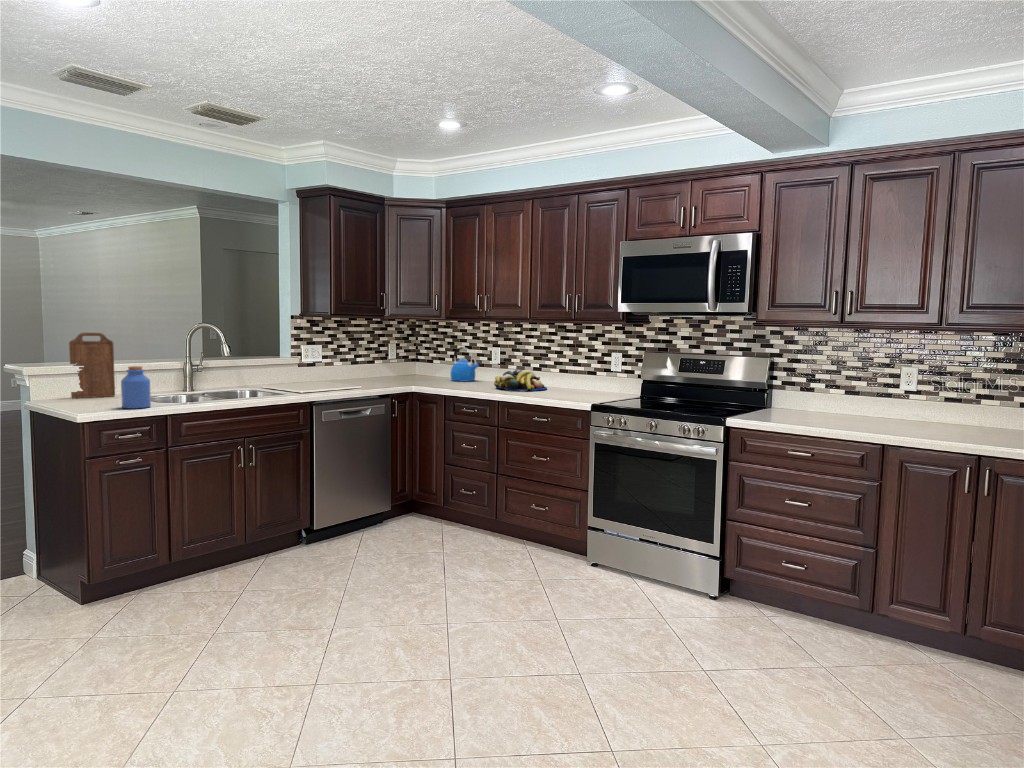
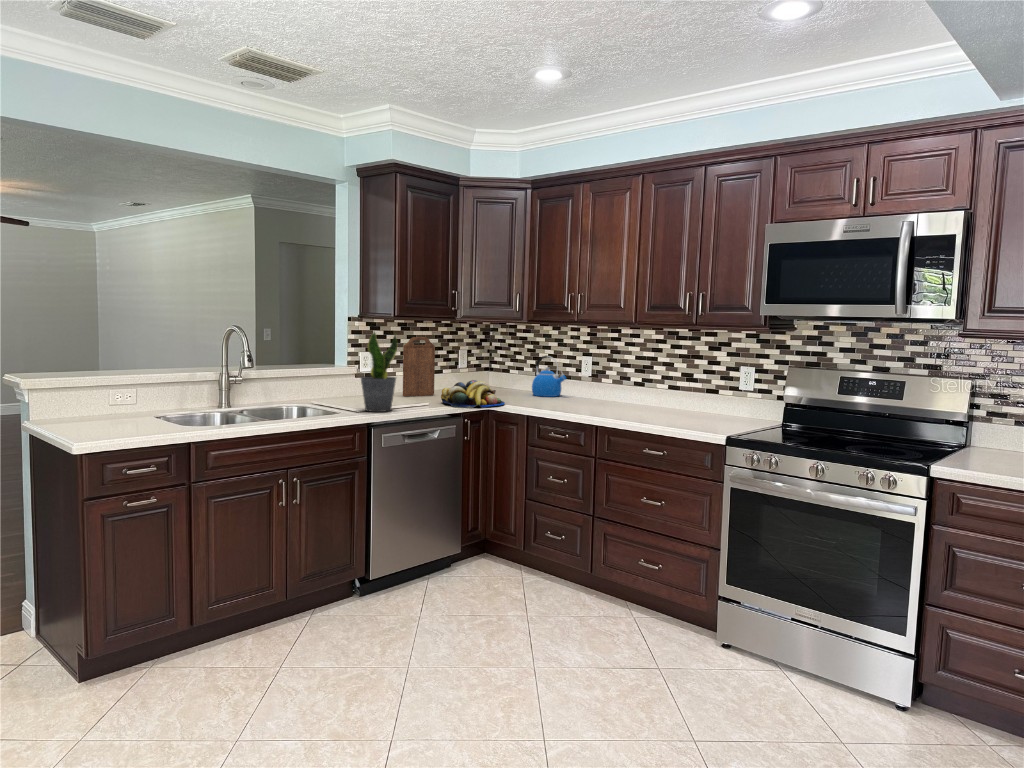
potted plant: none [303,326,334,393] -> present [361,332,397,412]
cutting board: present [69,333,115,398] -> present [403,337,435,396]
jar: present [121,366,151,409] -> none [134,381,171,434]
fruit bowl: present [494,369,547,391] -> present [441,380,505,408]

